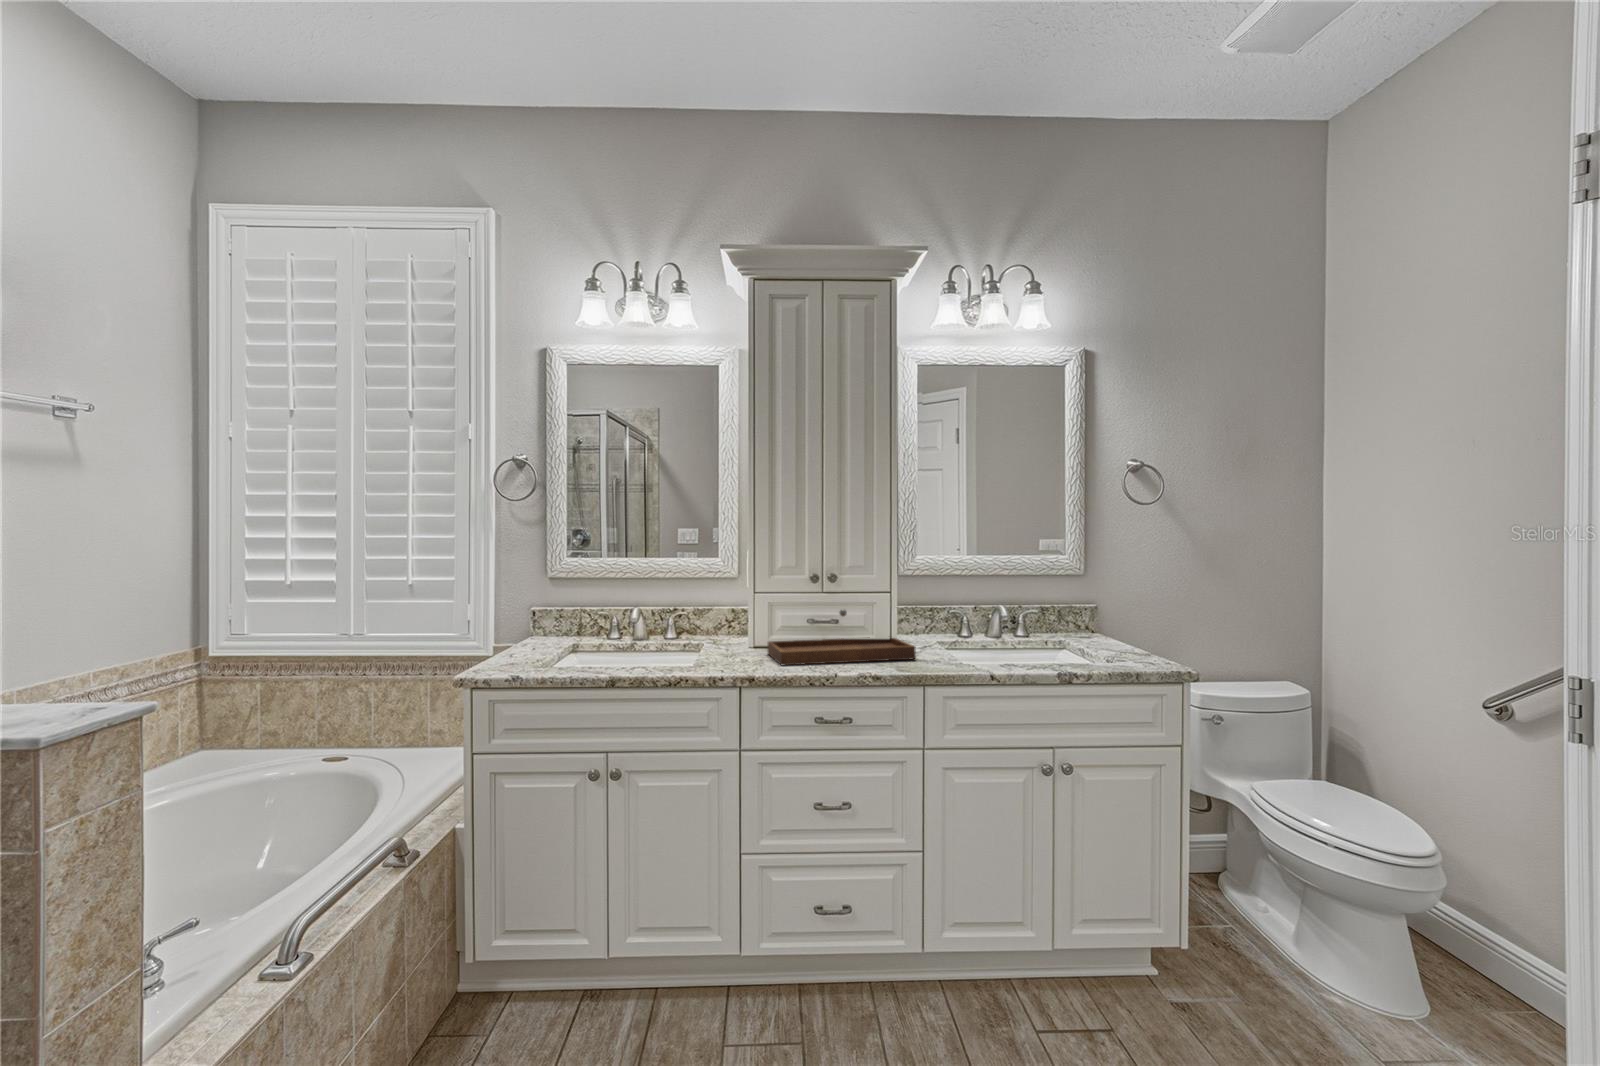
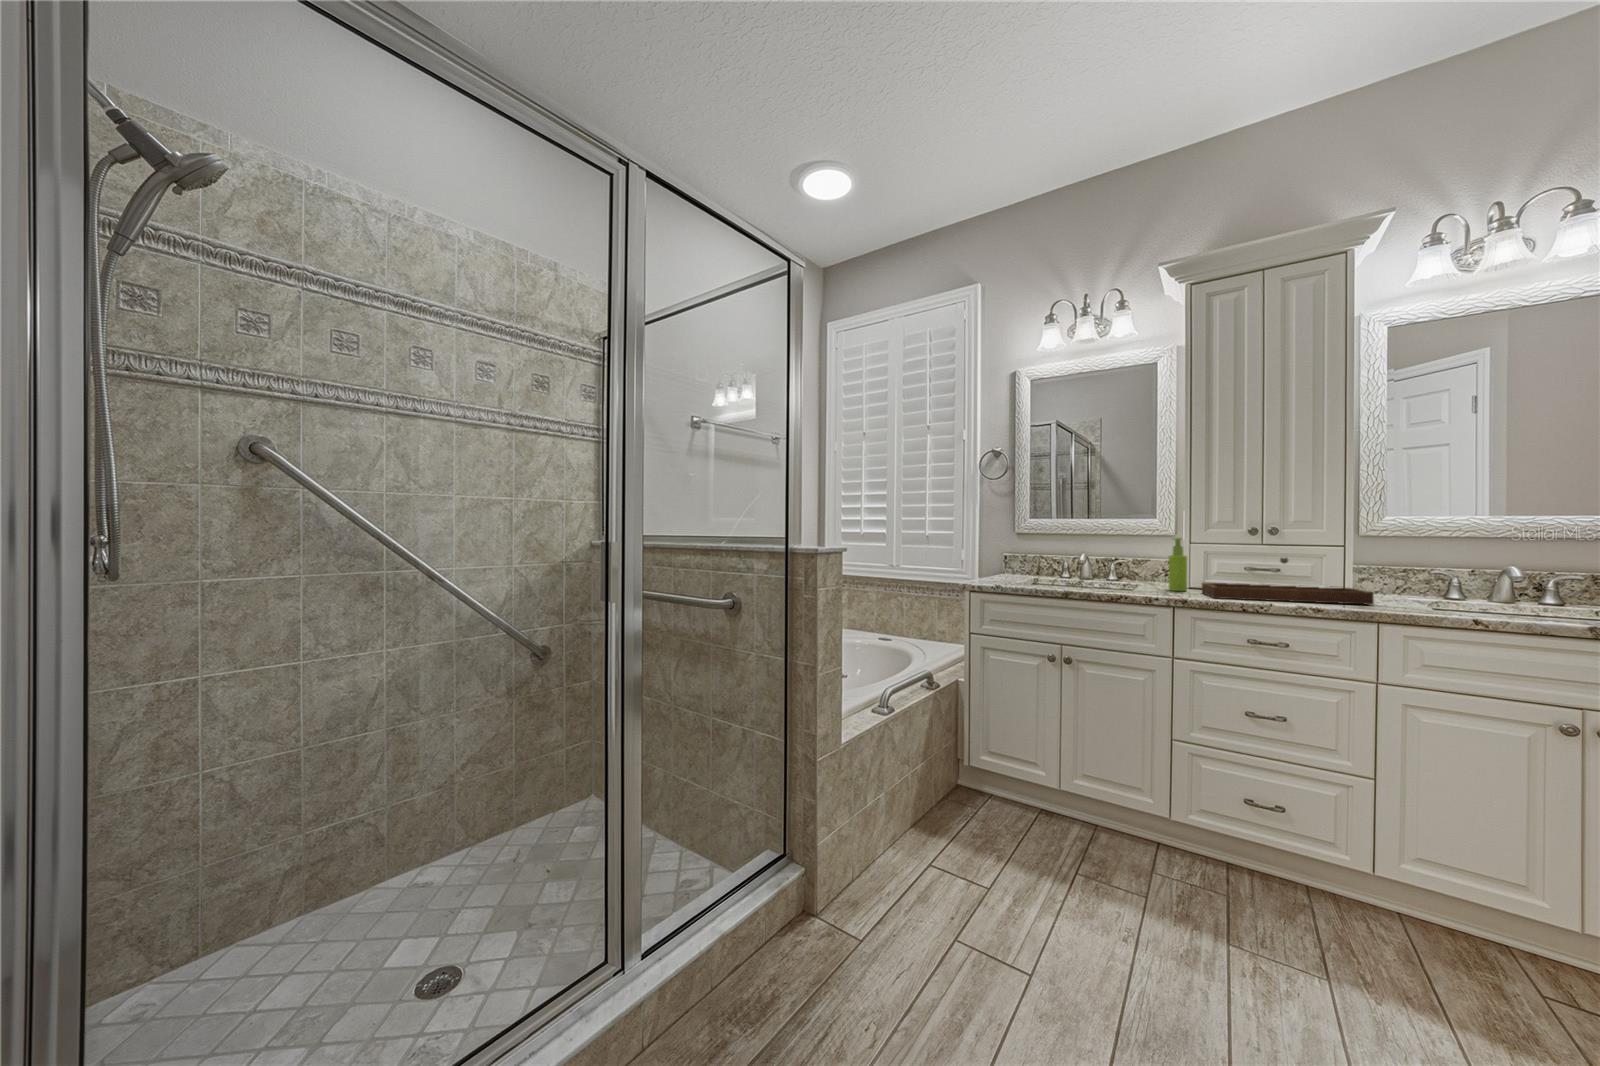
soap dispenser: none [734,588,753,653] -> present [1169,538,1187,591]

